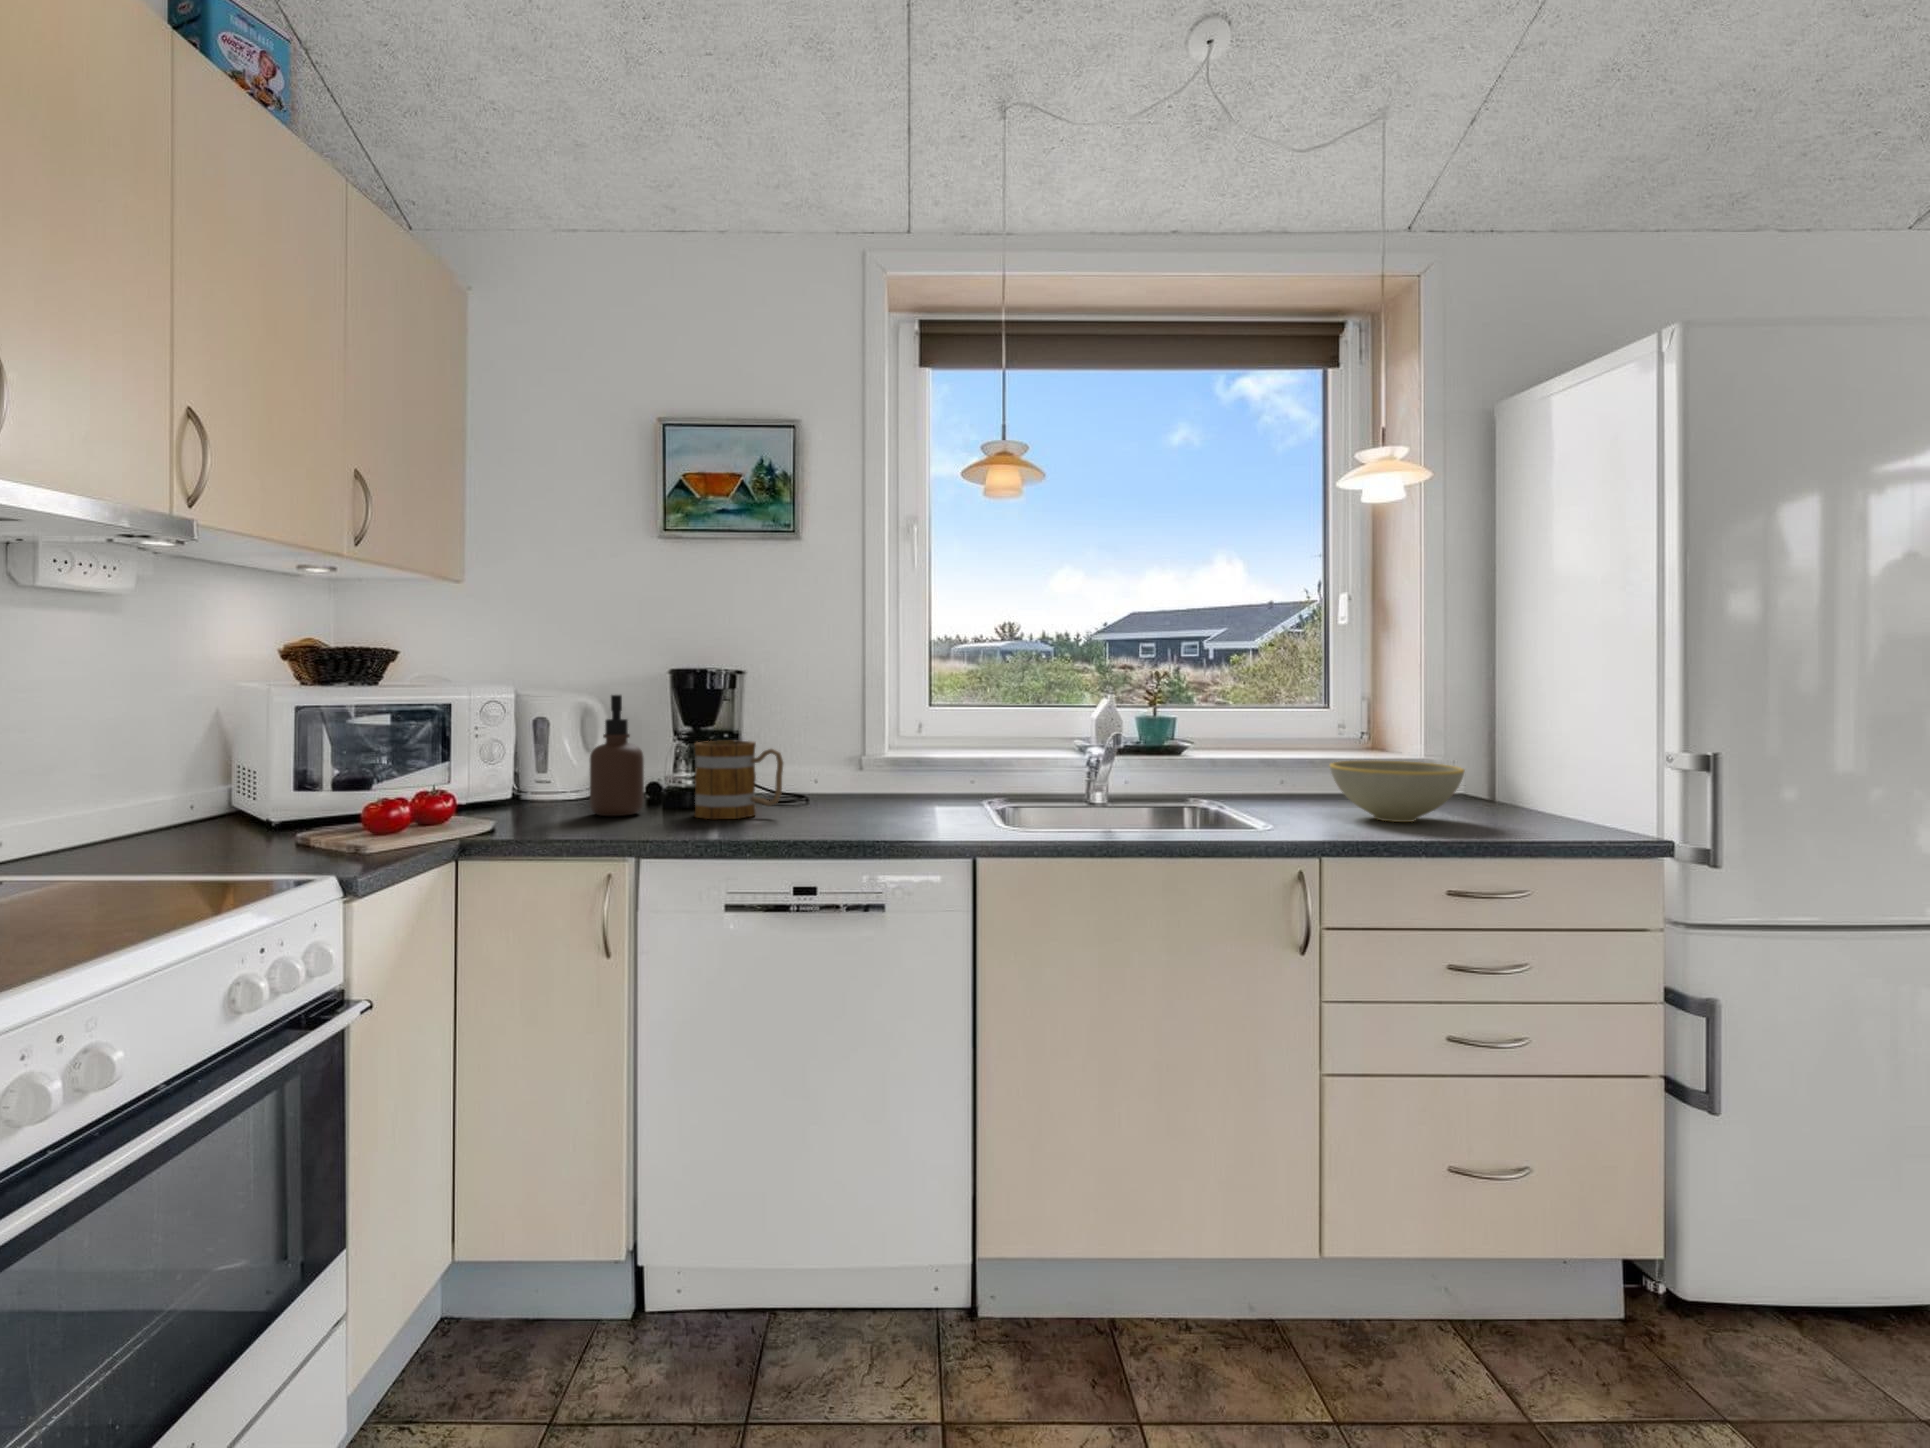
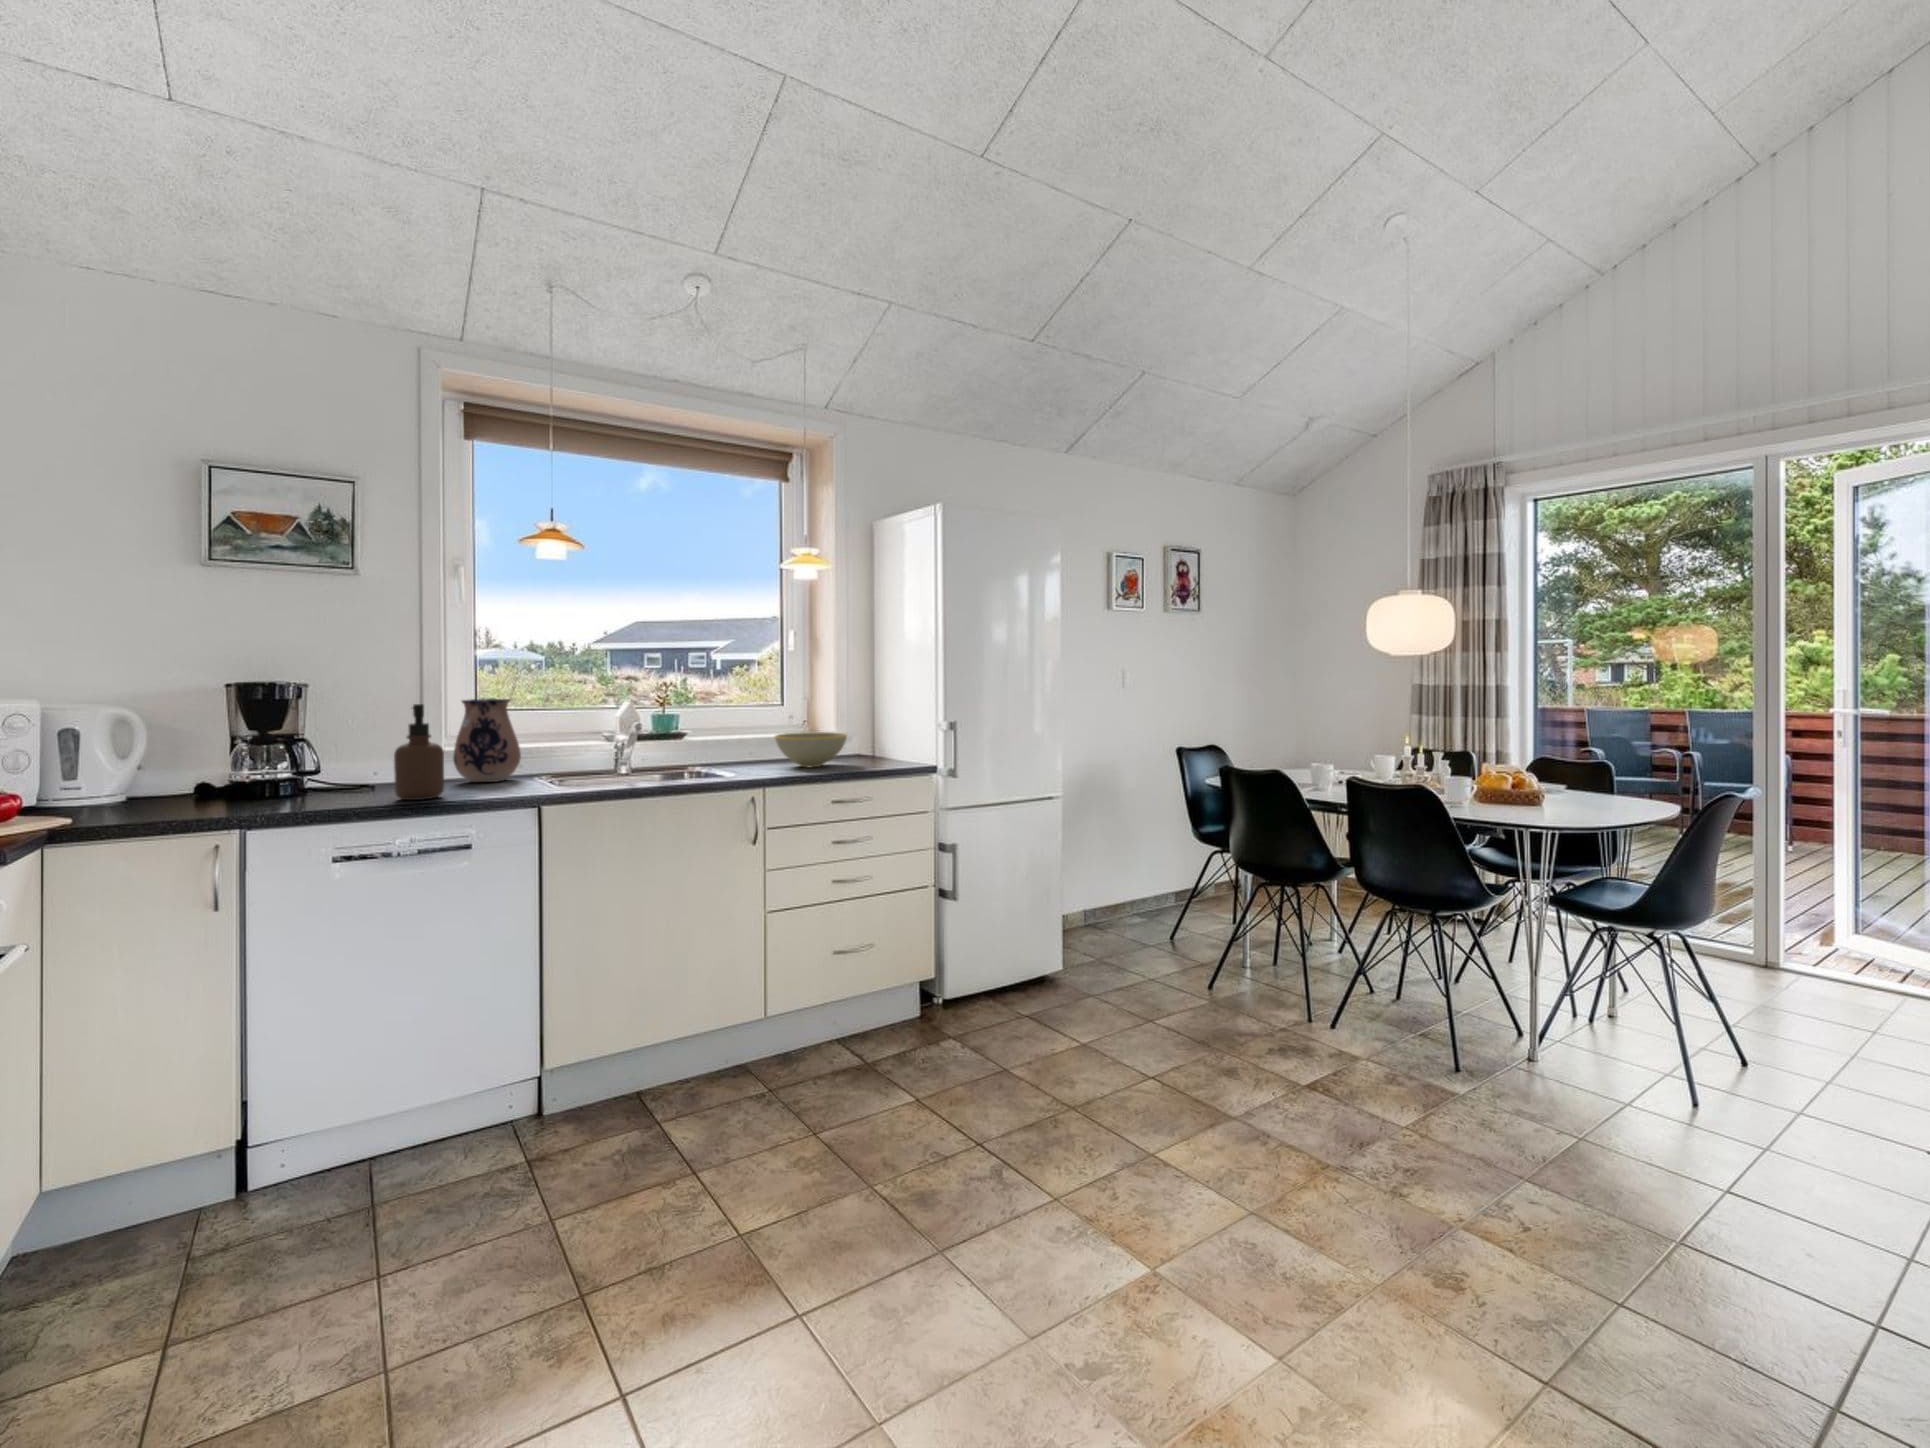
soap dispenser: present [590,695,644,816] -> present [394,704,444,800]
ceramic pitcher: none [888,695,965,807] -> present [453,698,521,782]
mug: present [694,741,783,819] -> none [273,740,364,803]

